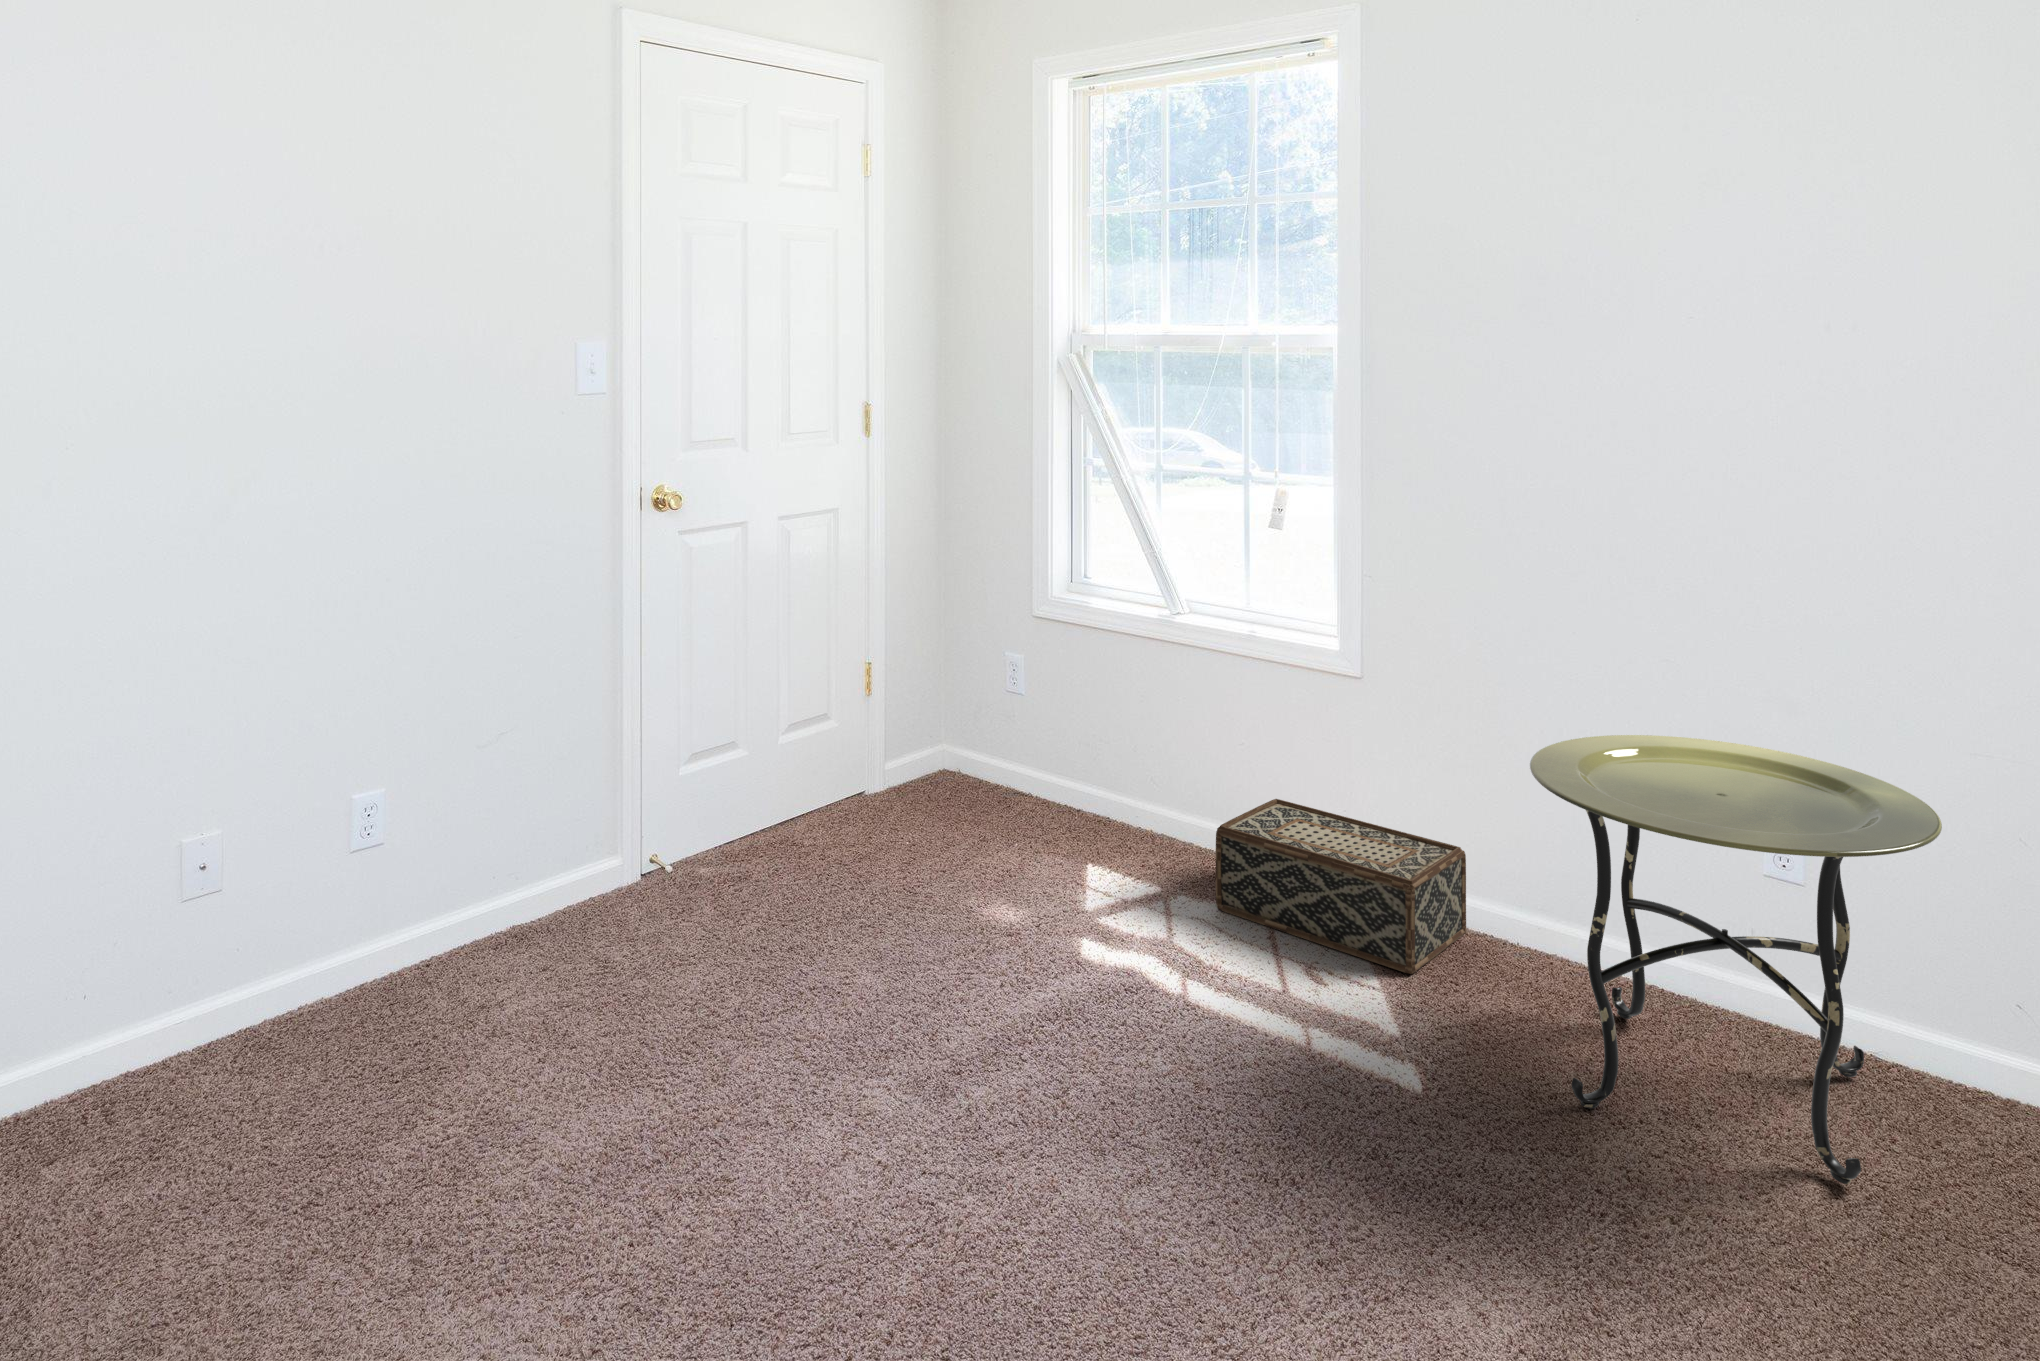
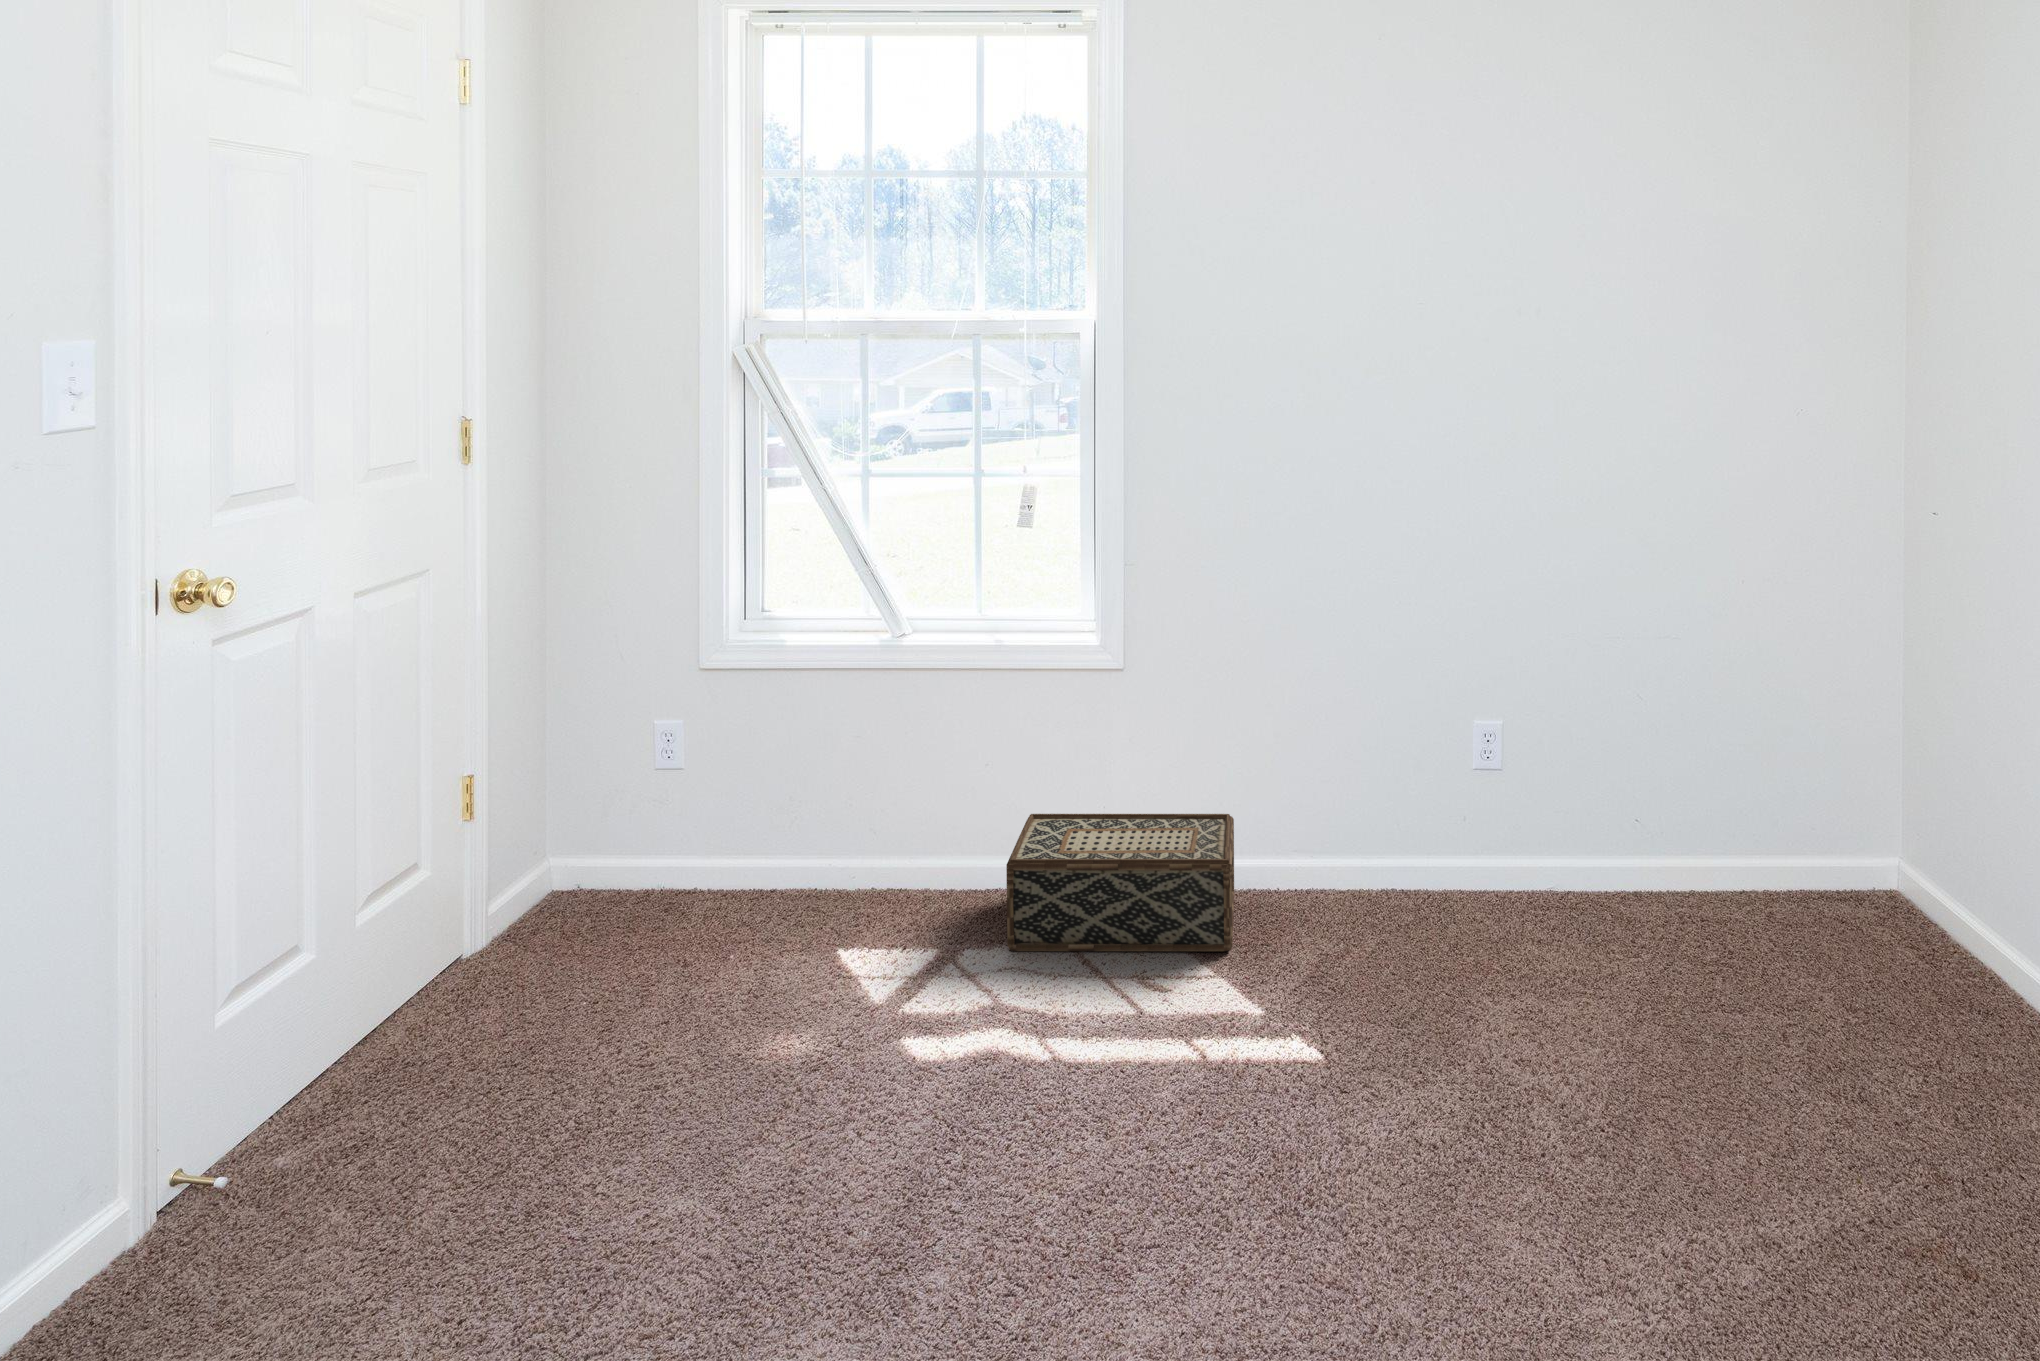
side table: present [1530,735,1942,1184] -> none [1360,666,1669,1018]

